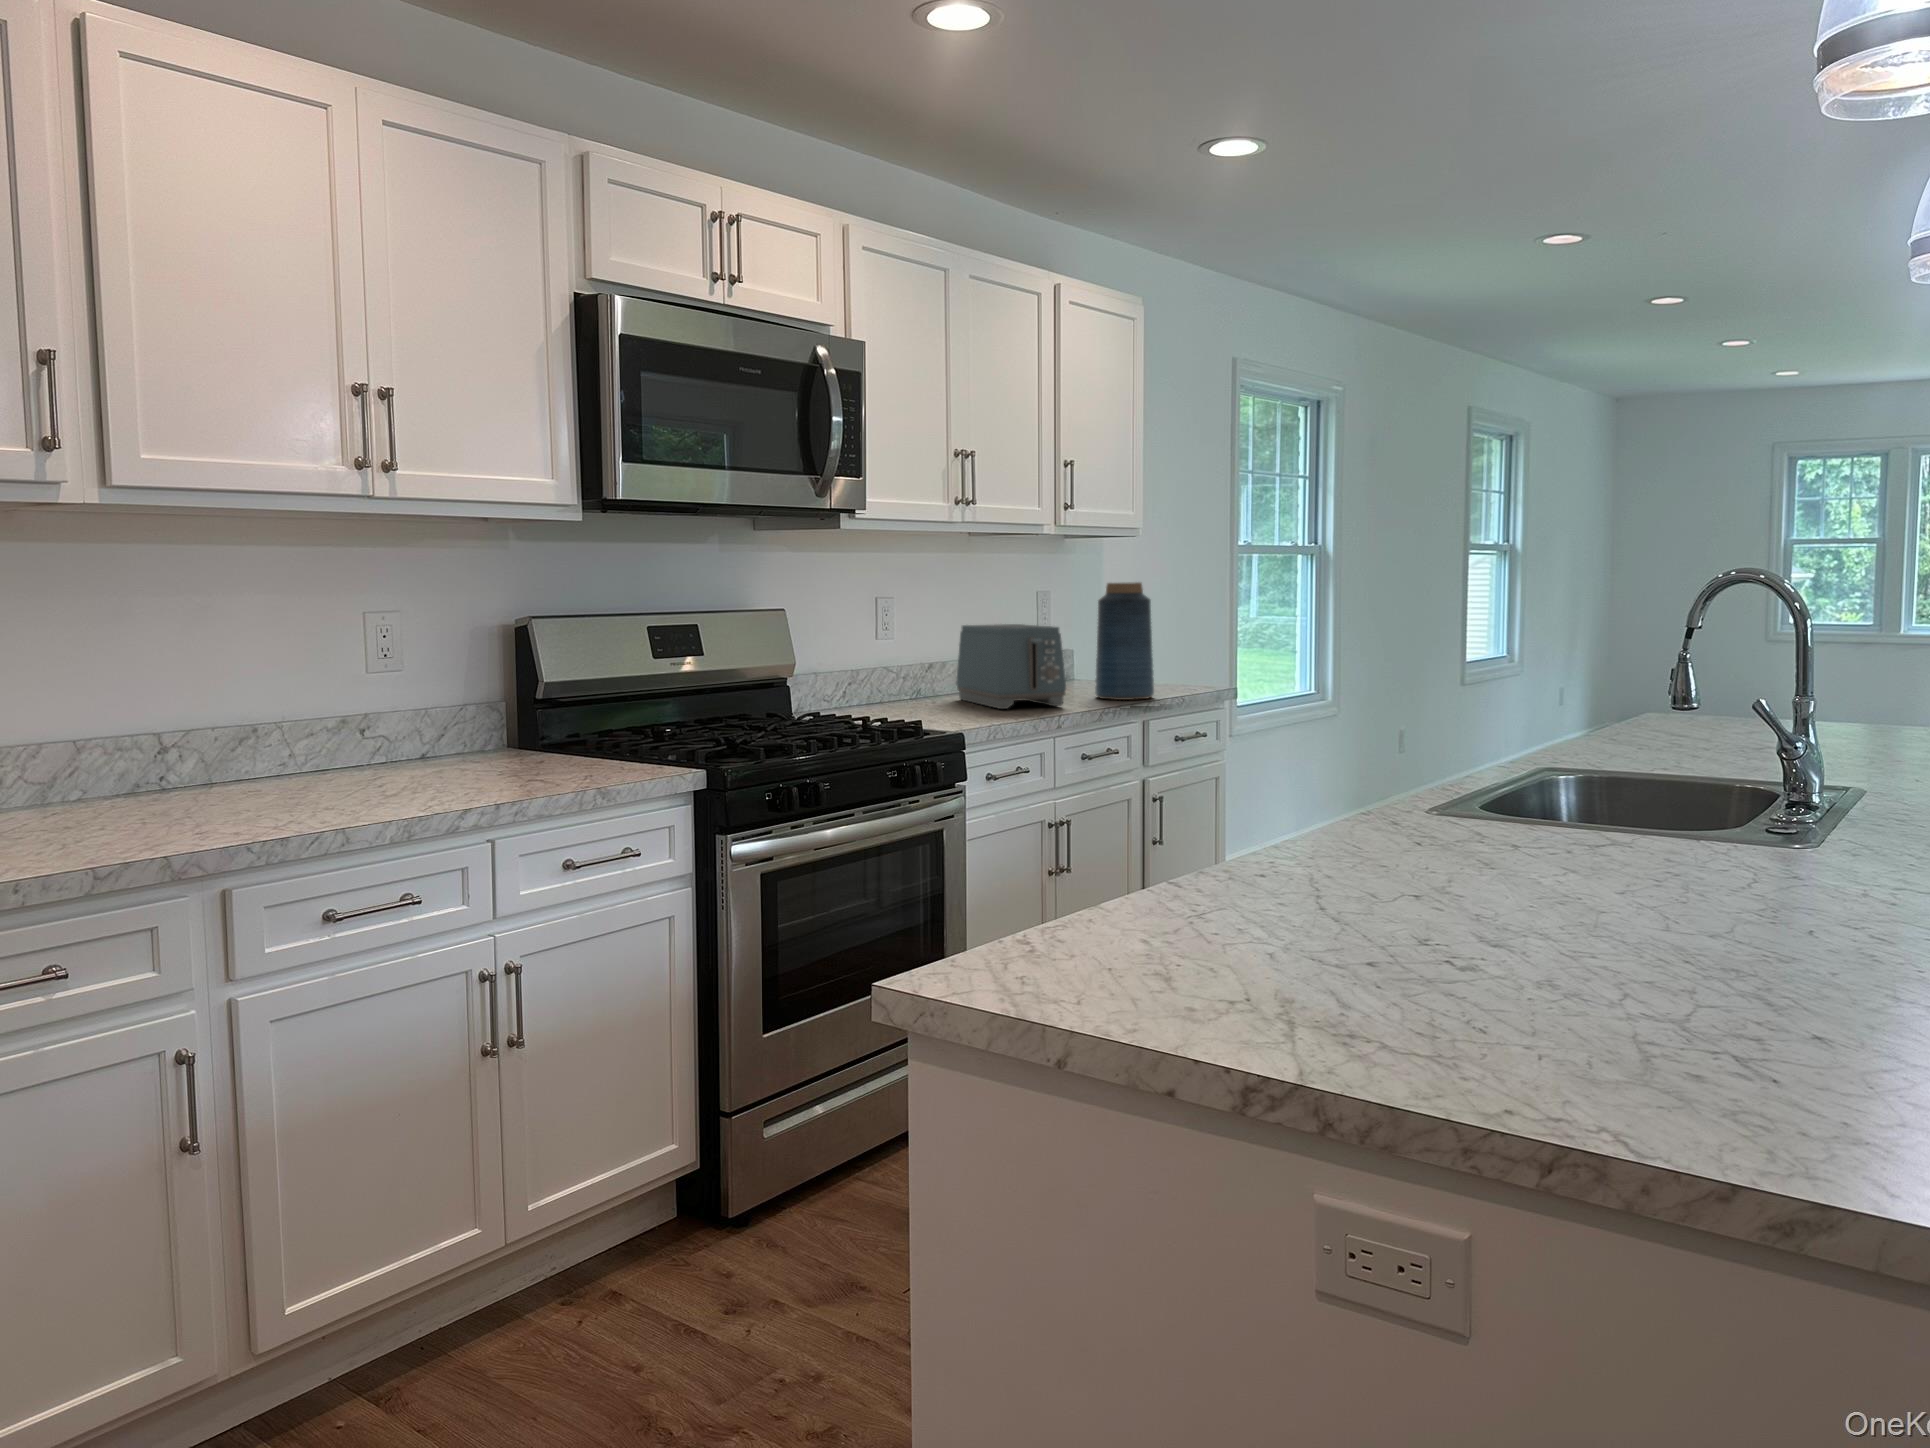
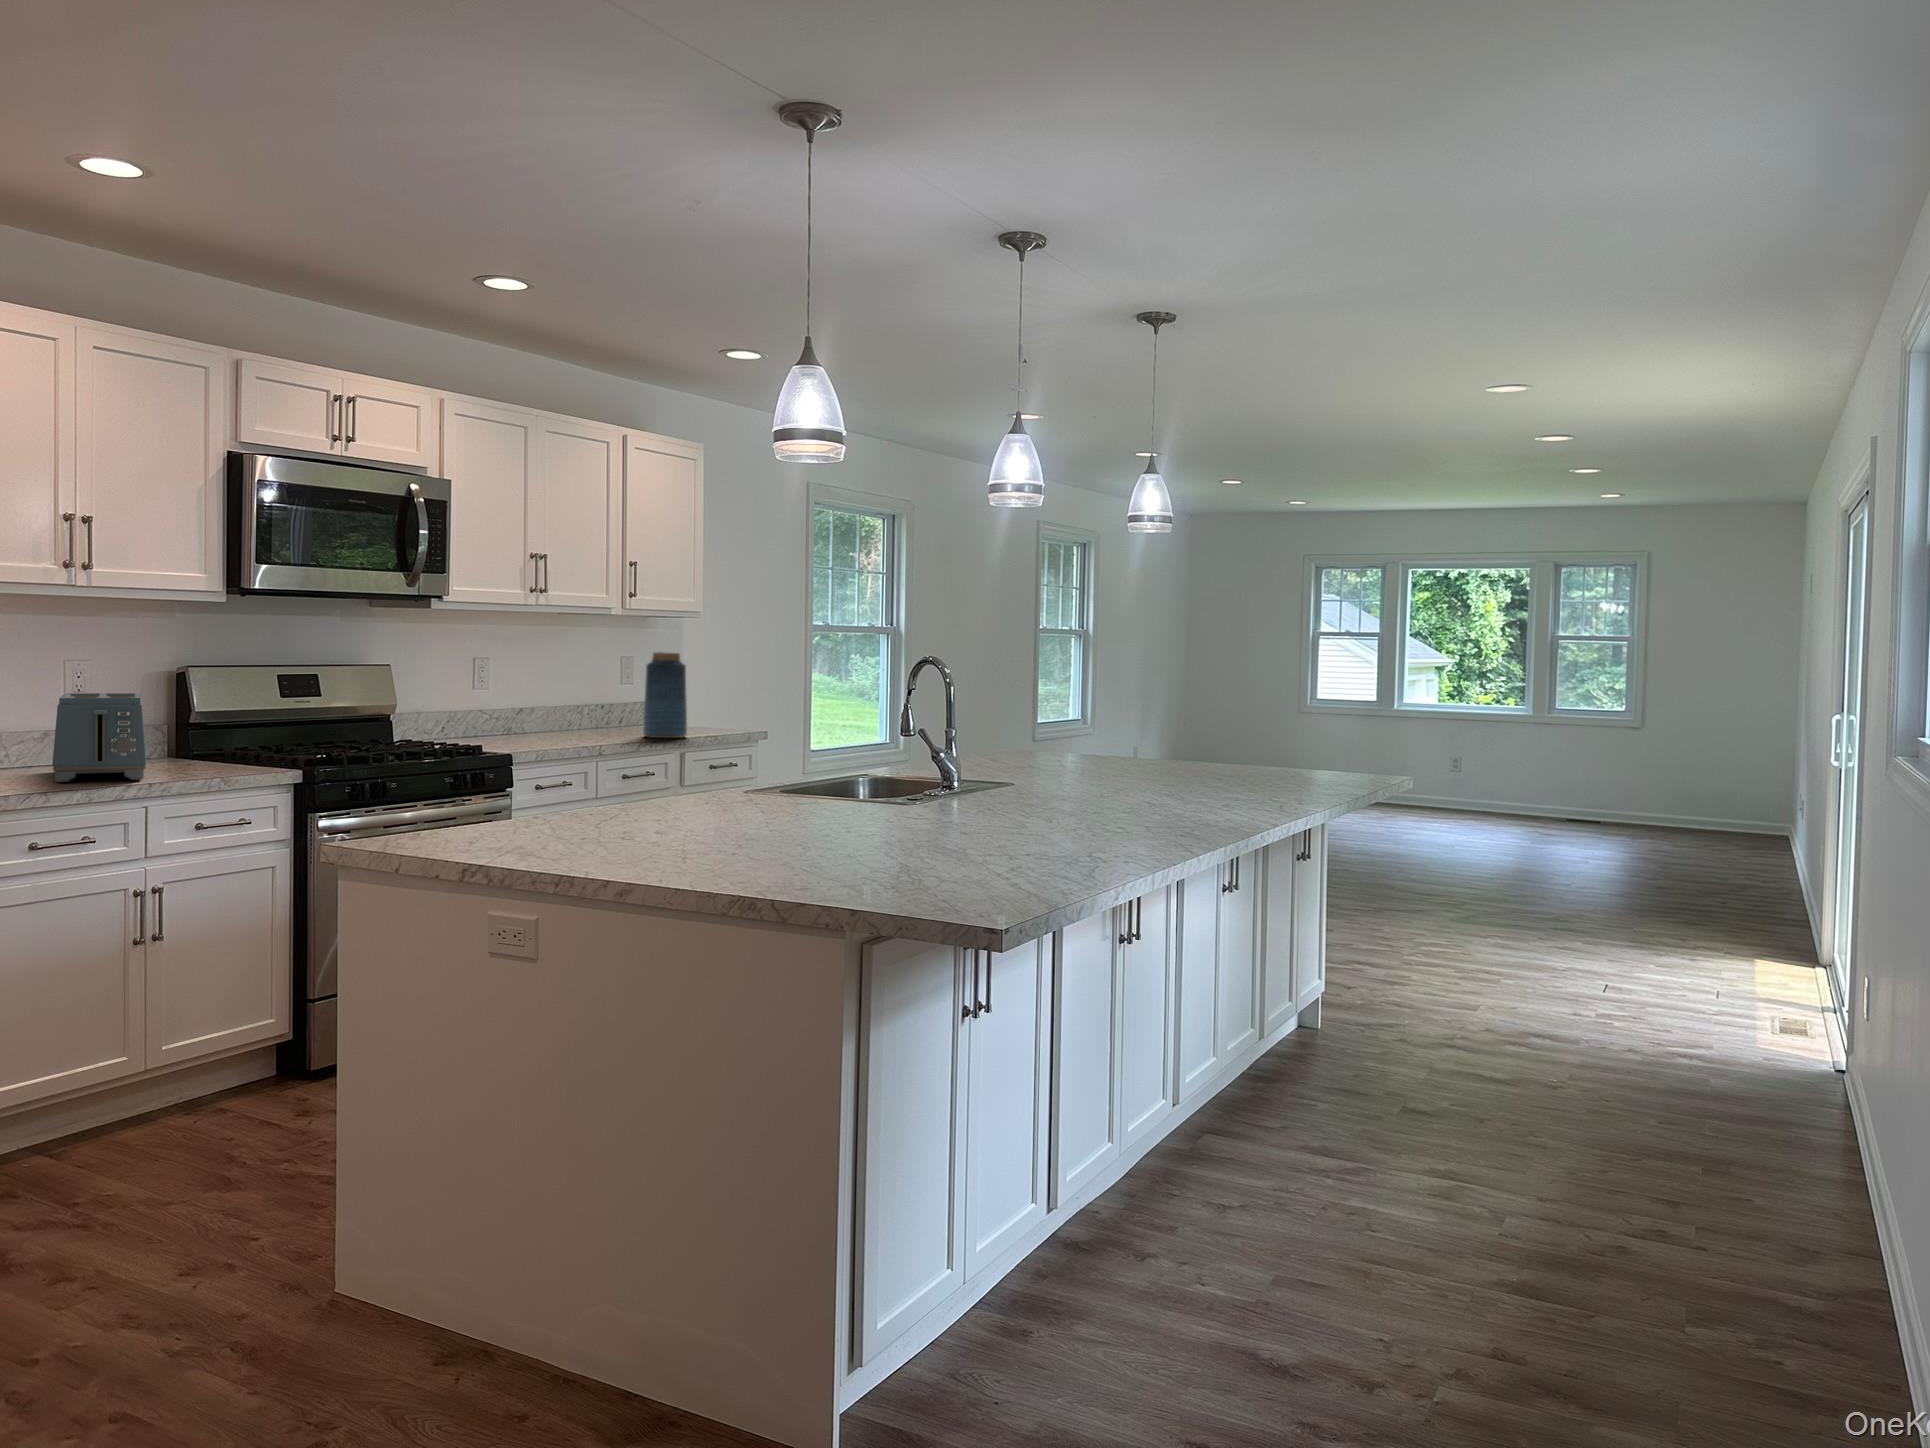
toaster: present [957,624,1066,709] -> present [52,693,146,782]

